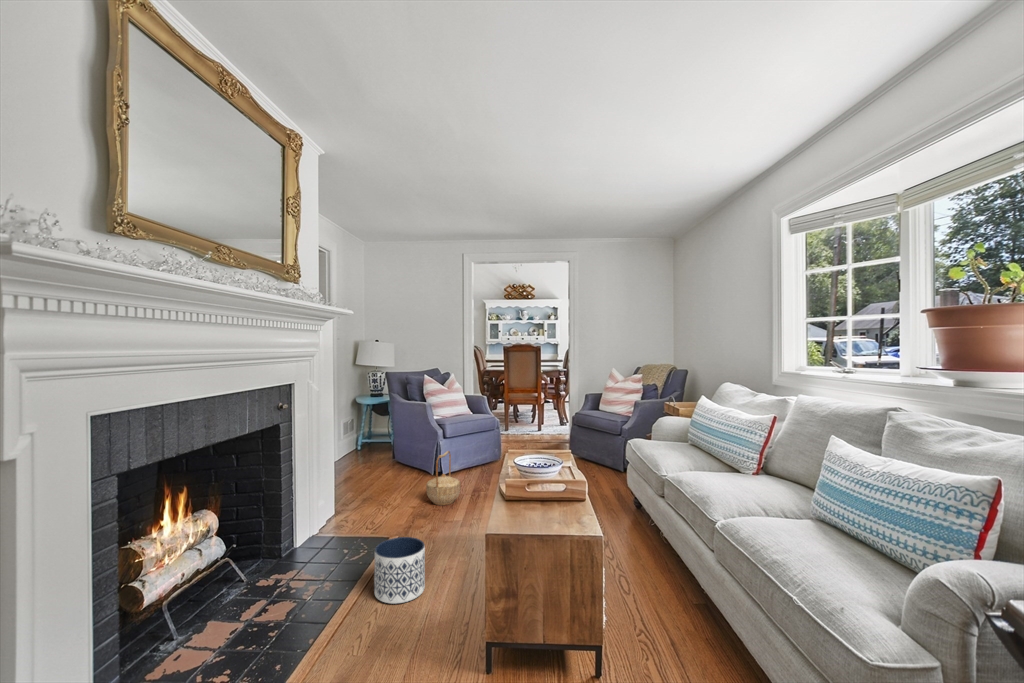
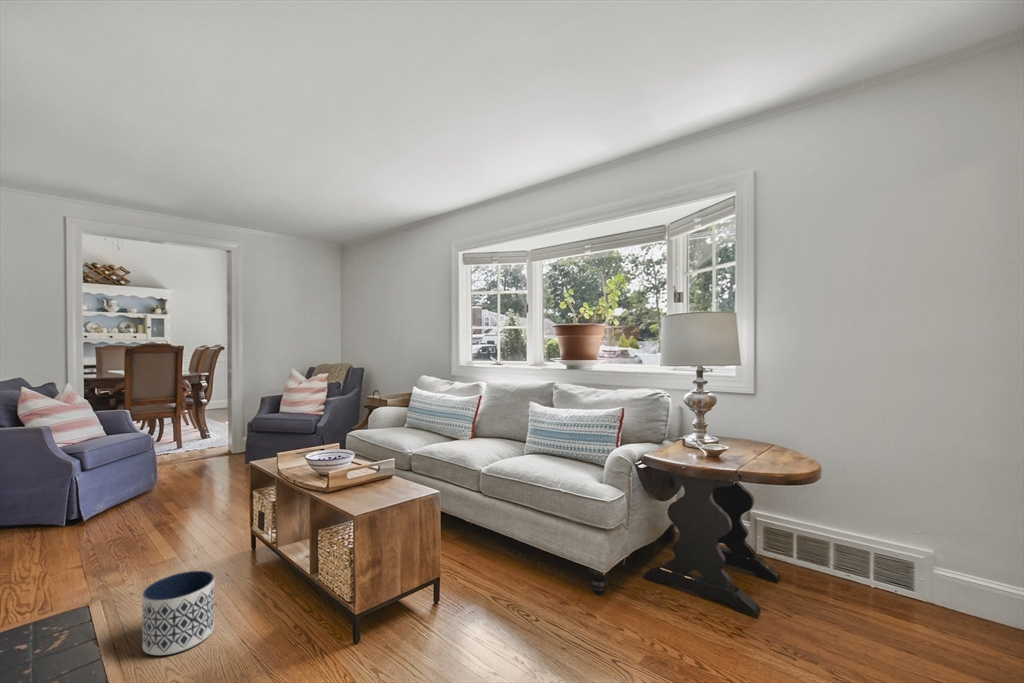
basket: present [426,451,460,505] -> none [94,481,151,553]

